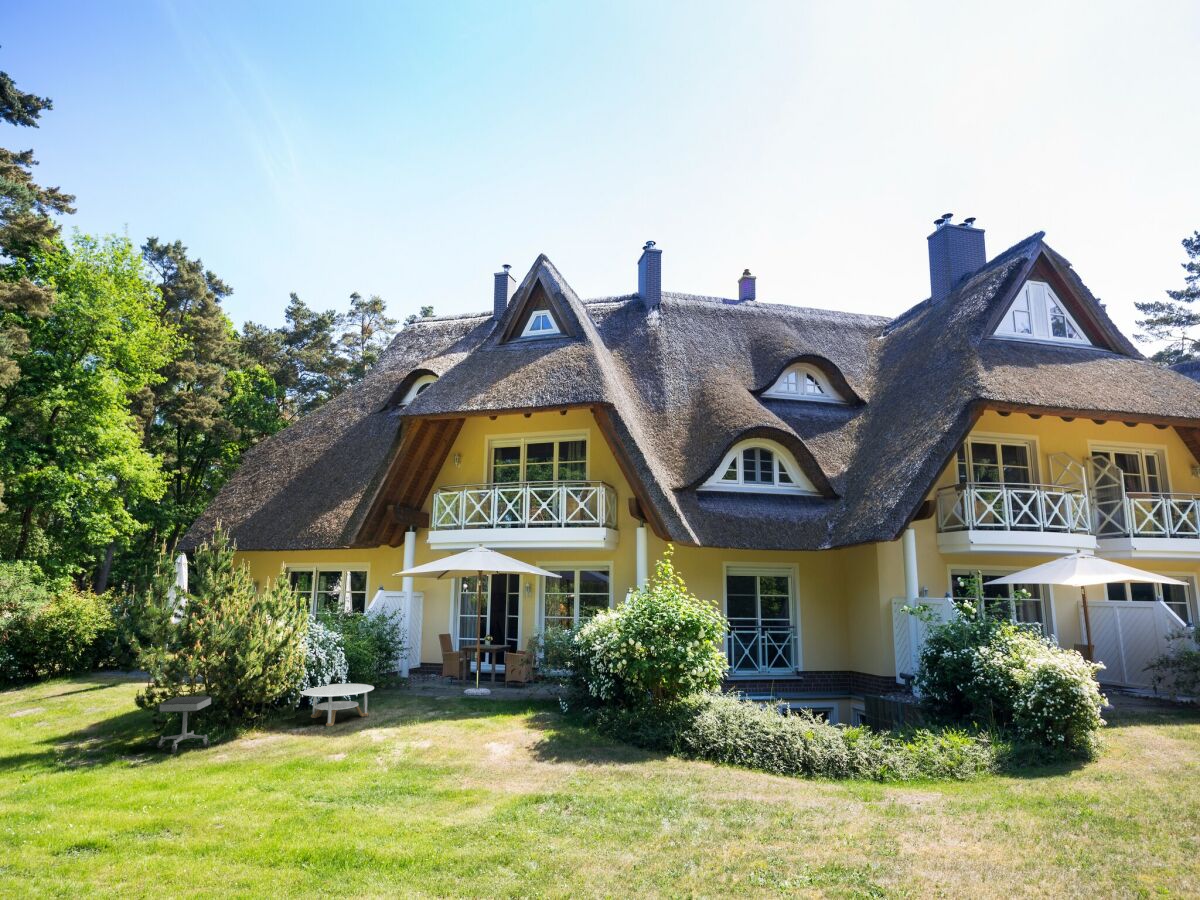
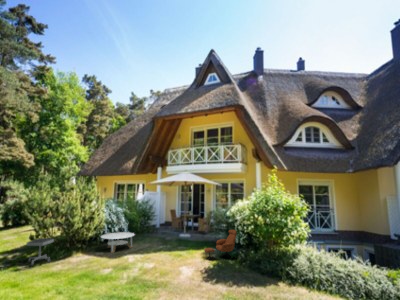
lounge chair: none [529,671,594,732] -> present [204,230,237,259]

